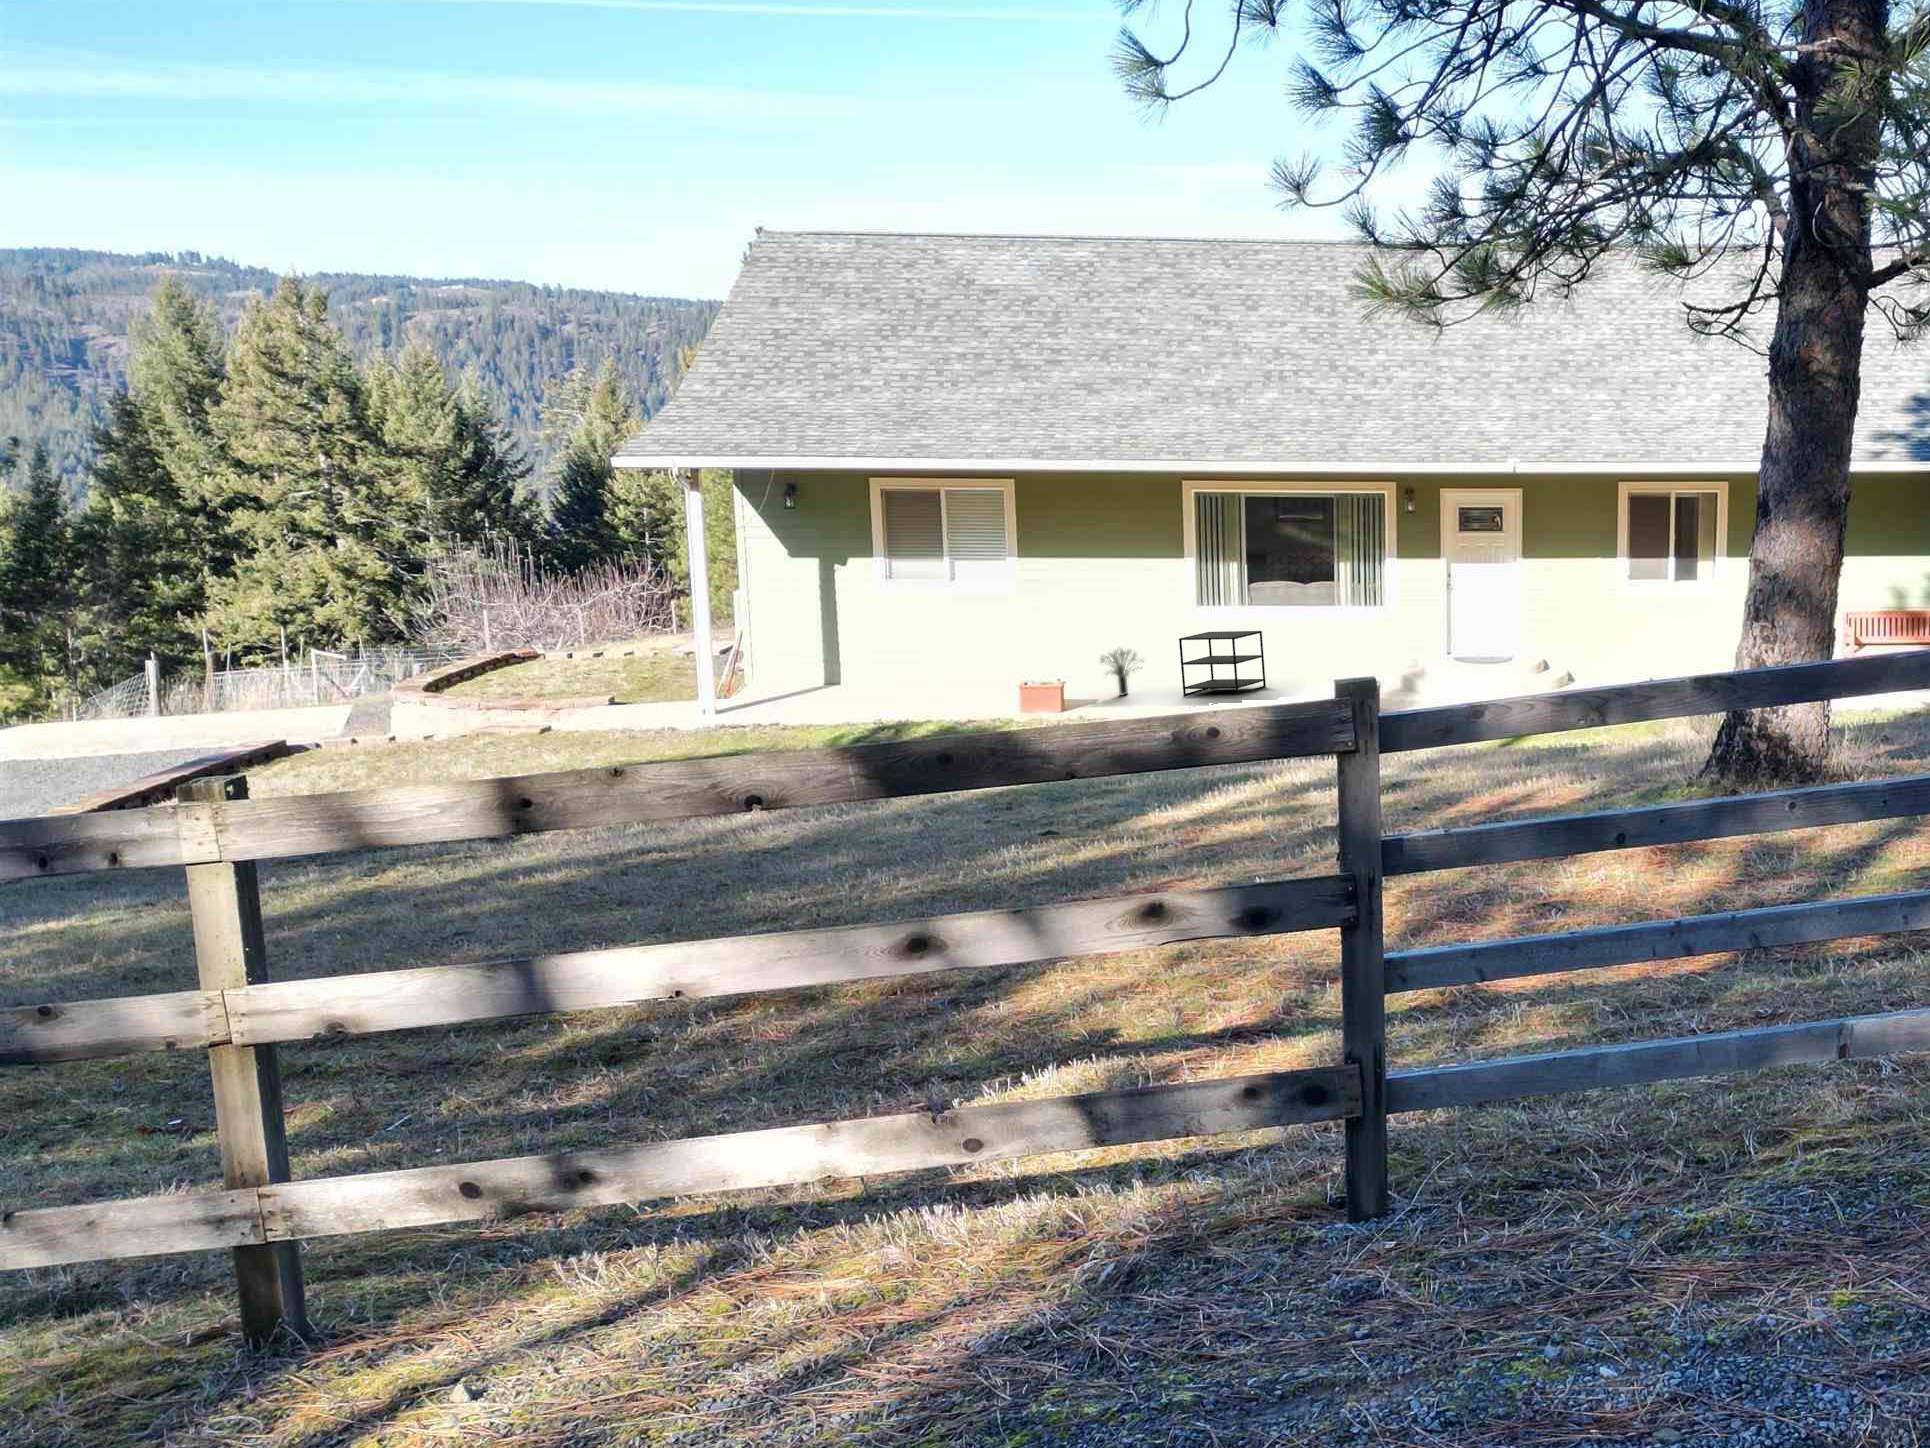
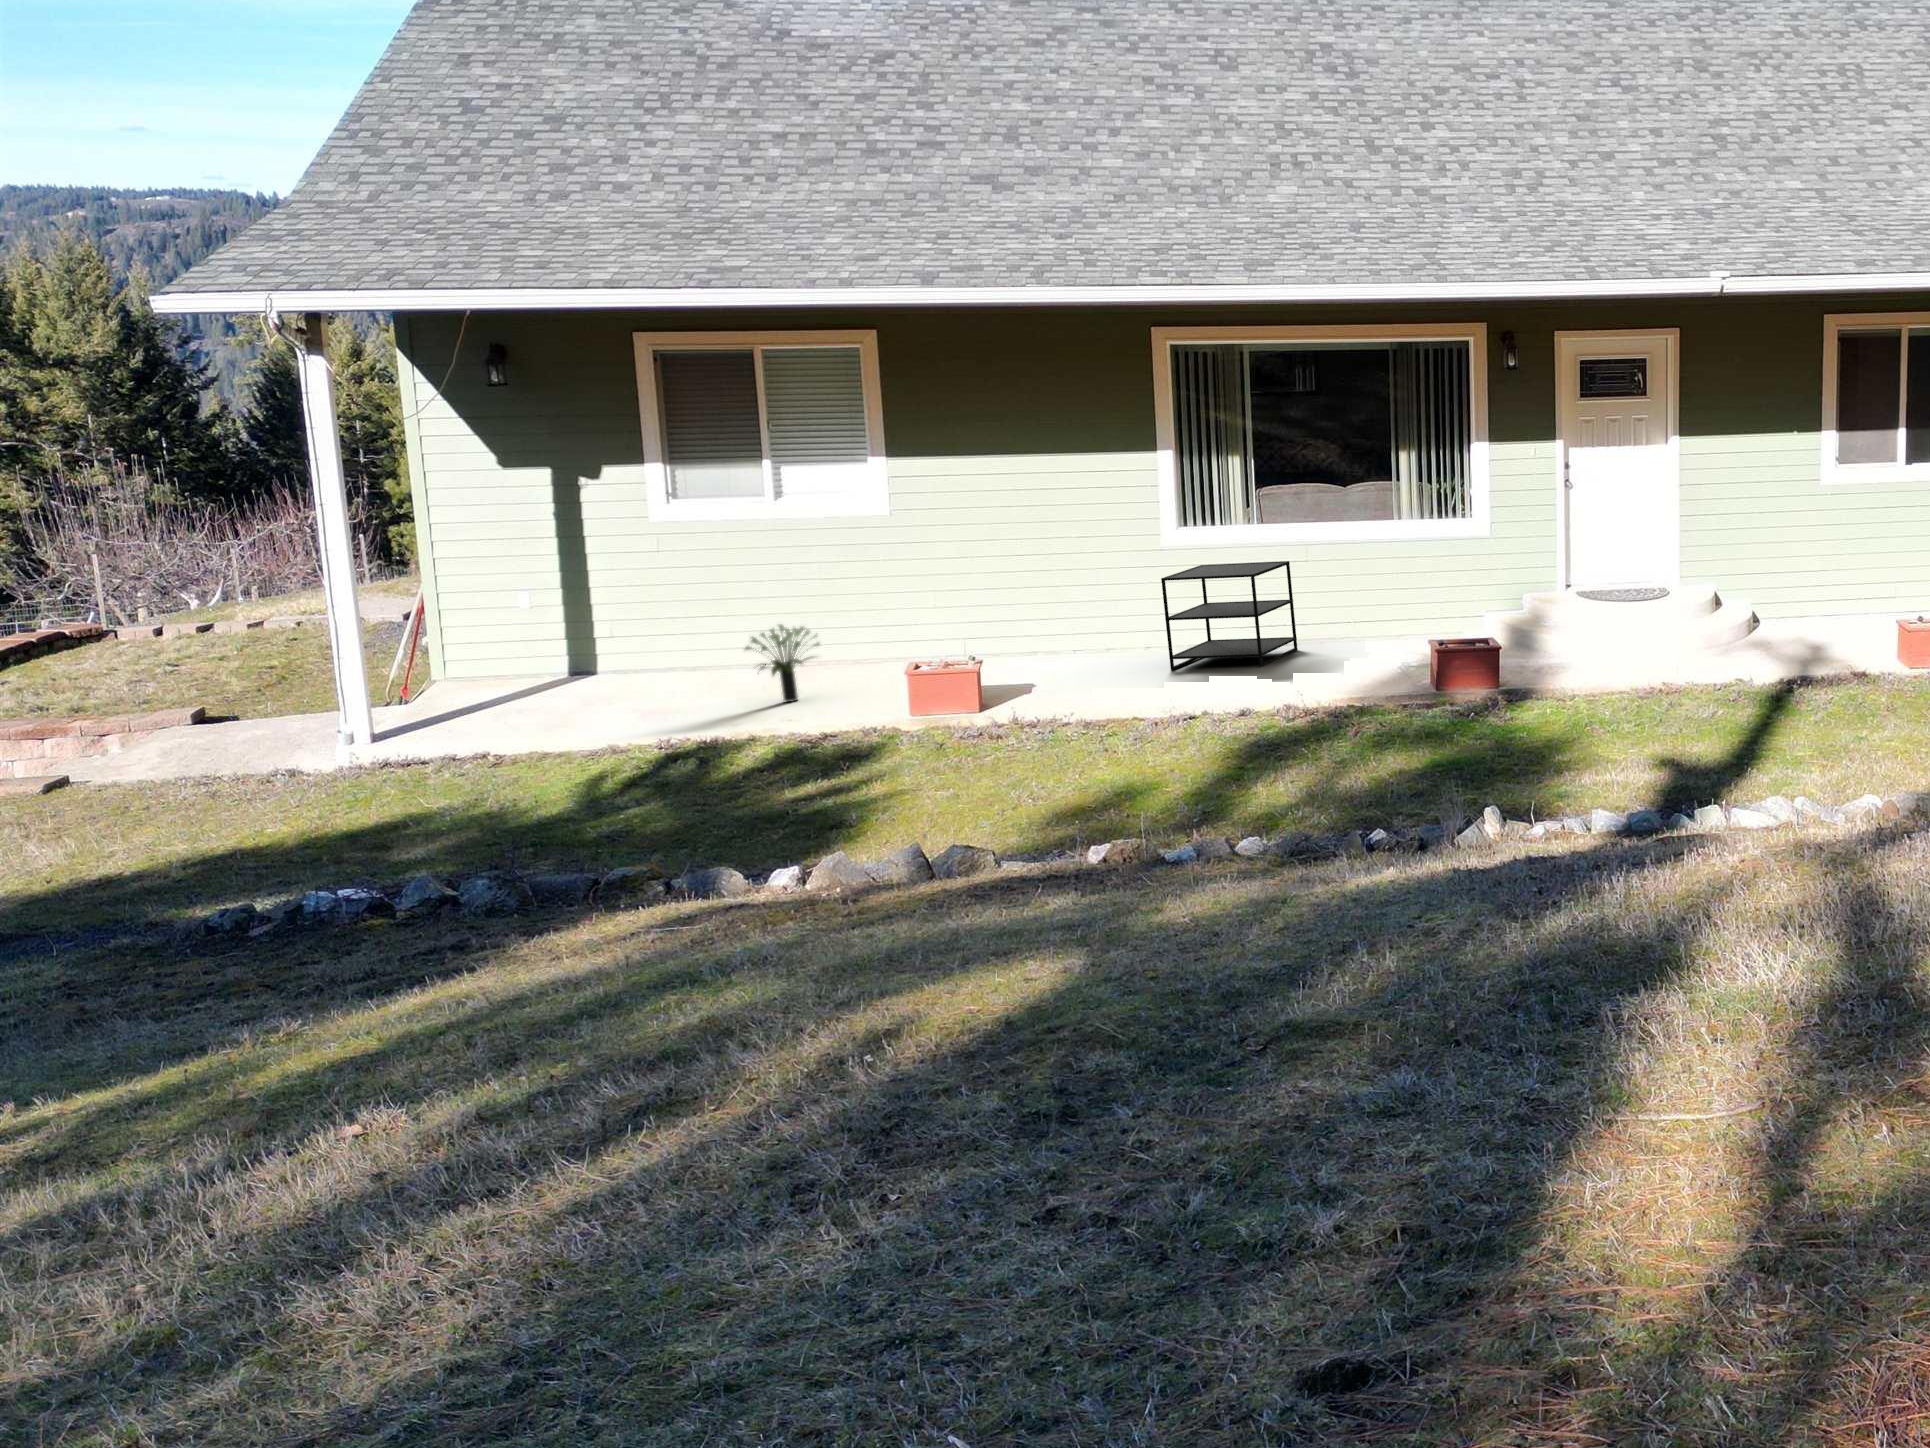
potted plant: present [1101,649,1136,695] -> present [745,624,820,703]

